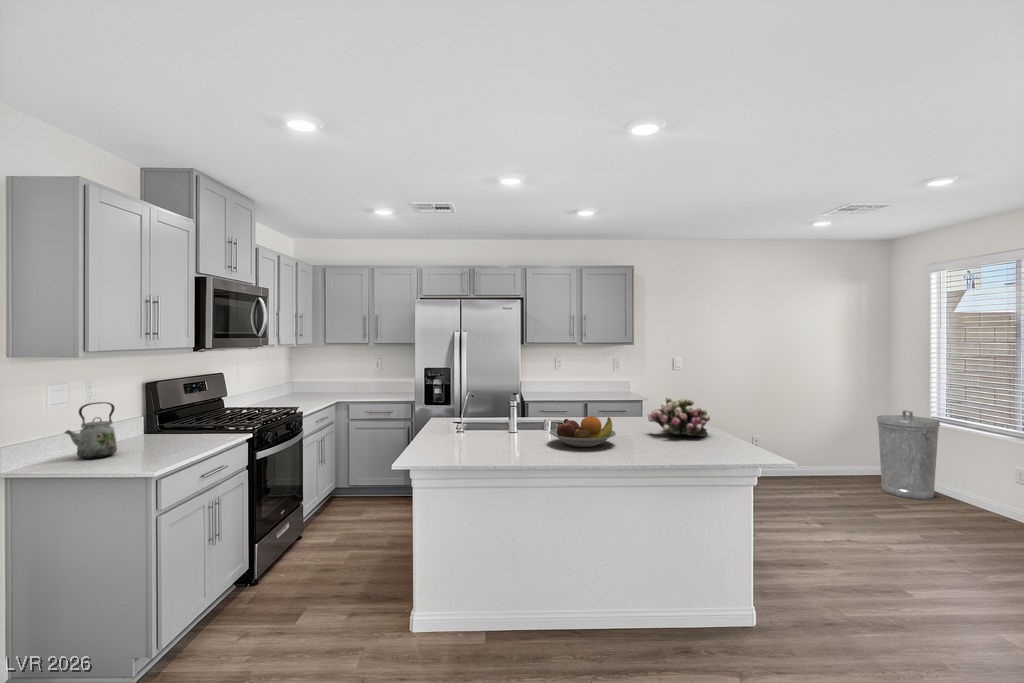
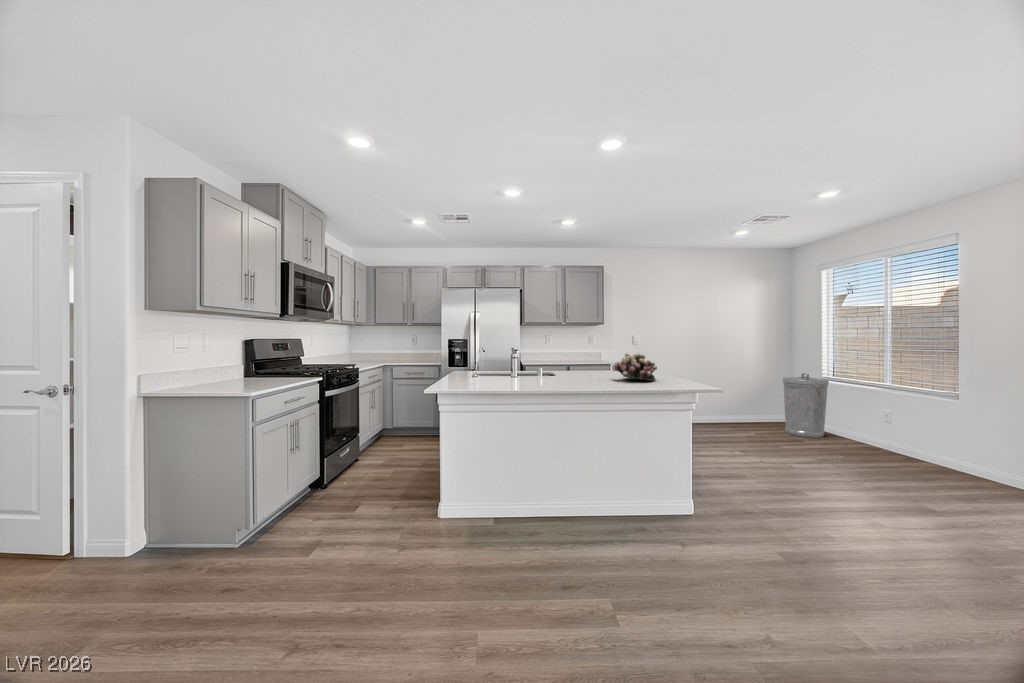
kettle: present [65,402,117,459] -> none [191,349,228,388]
fruit bowl: present [550,416,616,447] -> none [540,364,588,385]

